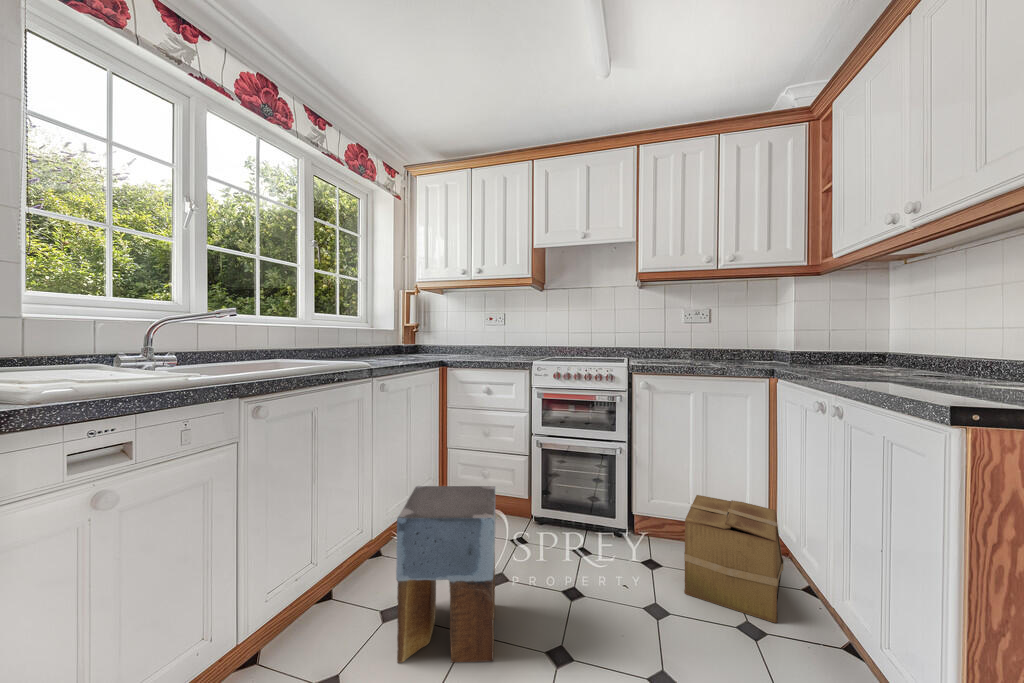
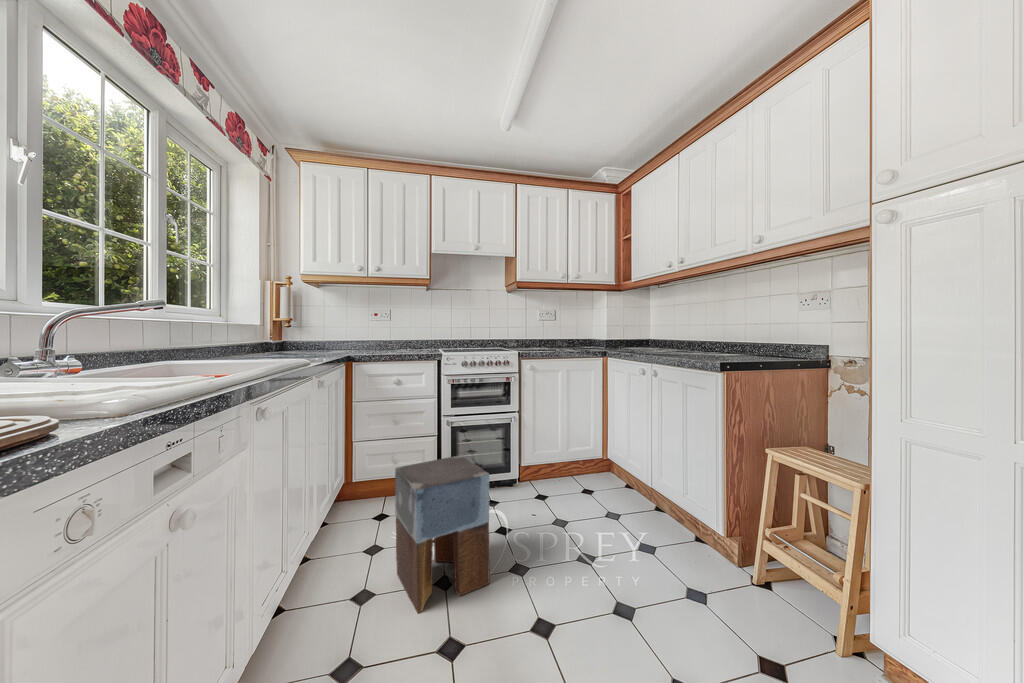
cardboard box: present [684,495,784,623] -> none [568,441,628,508]

